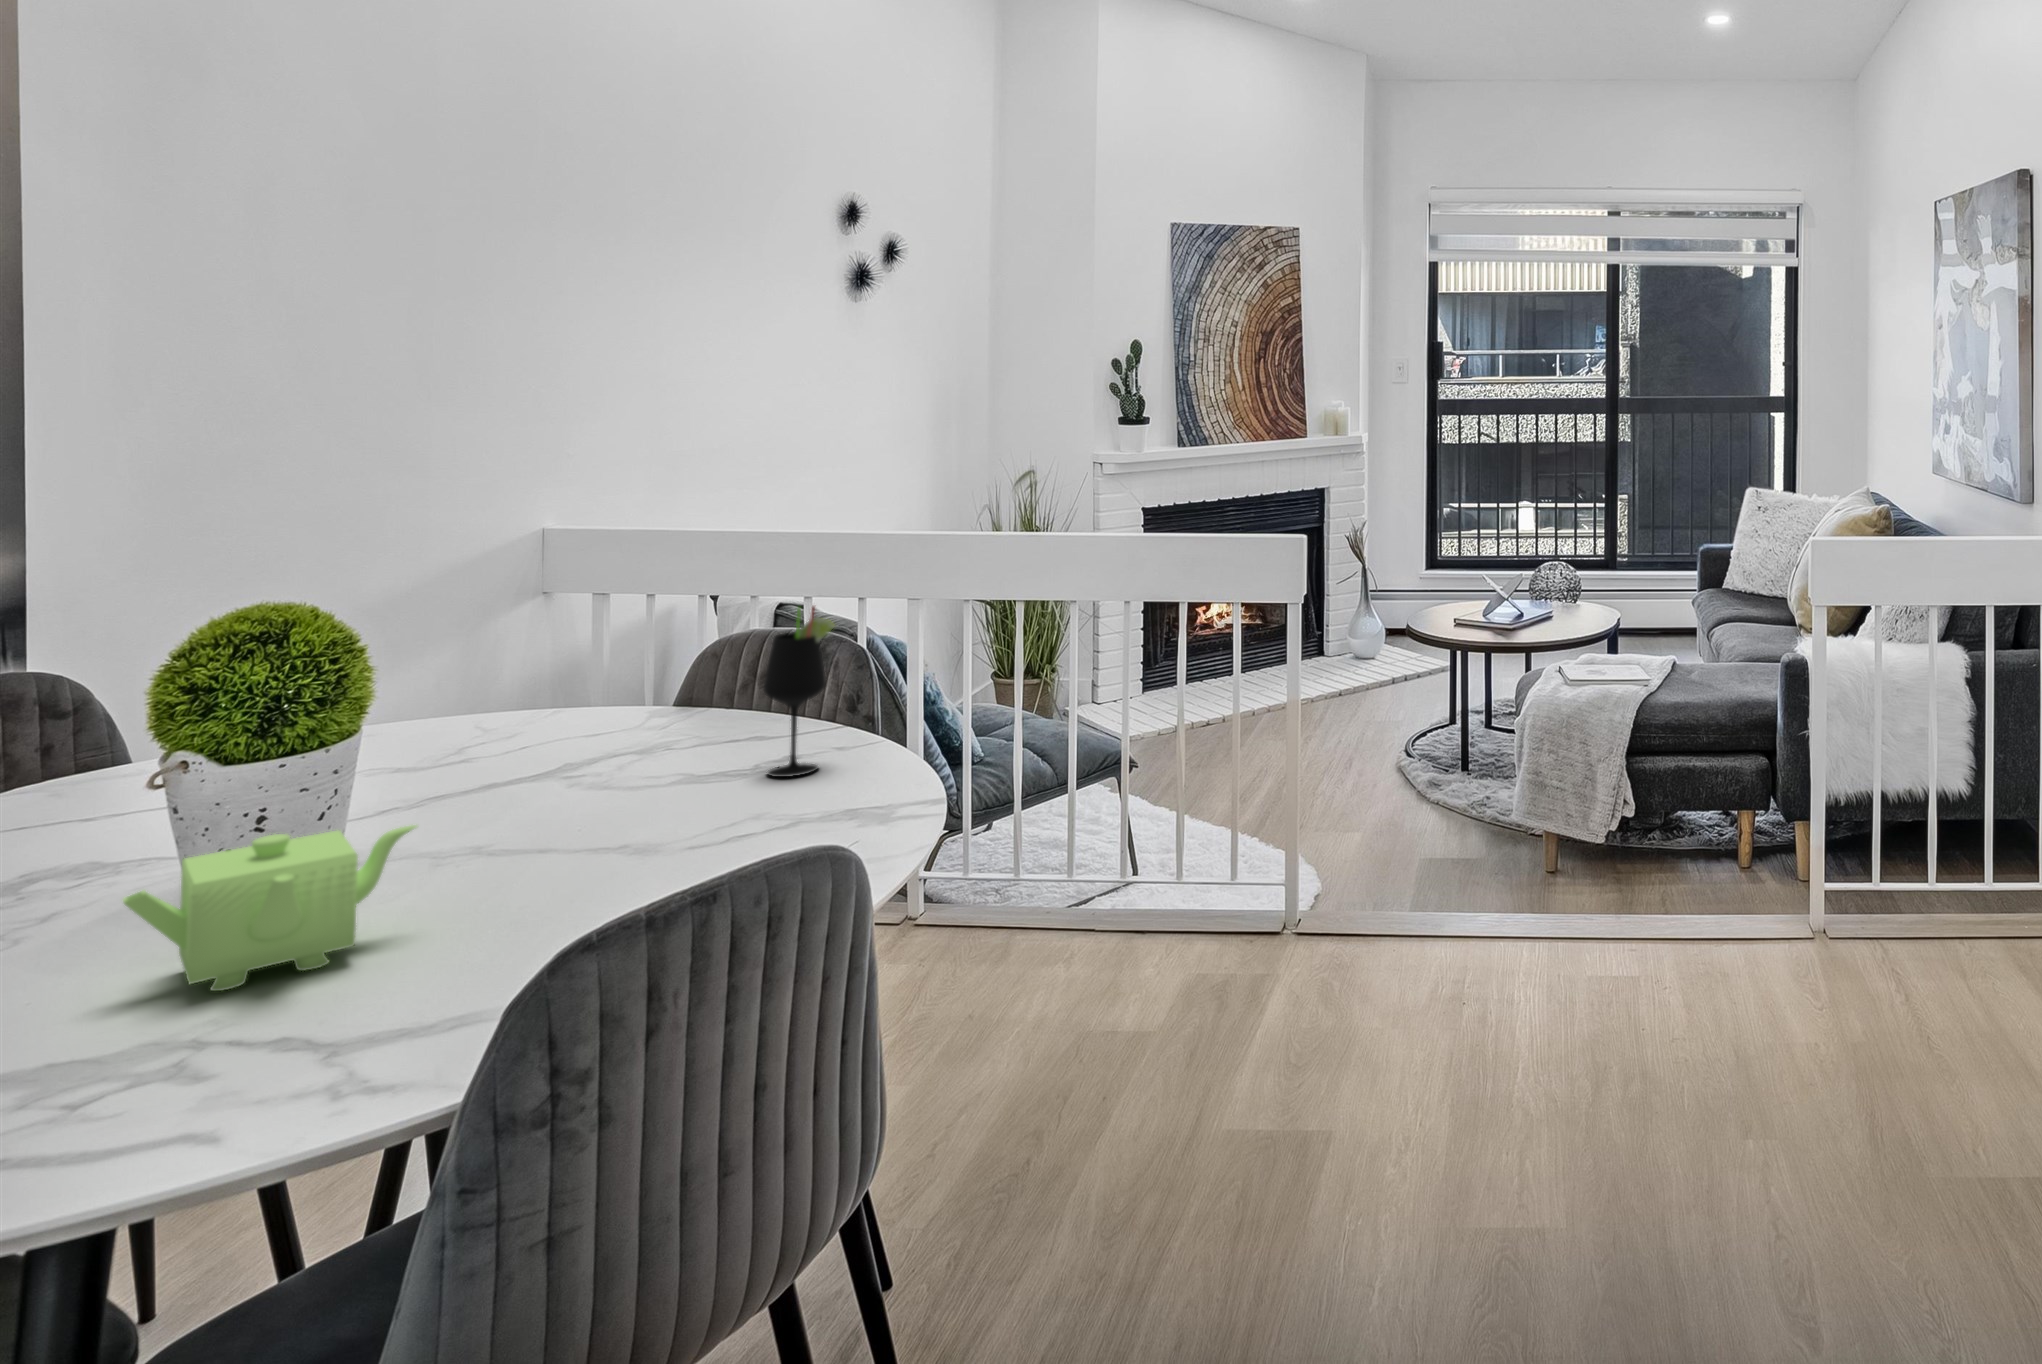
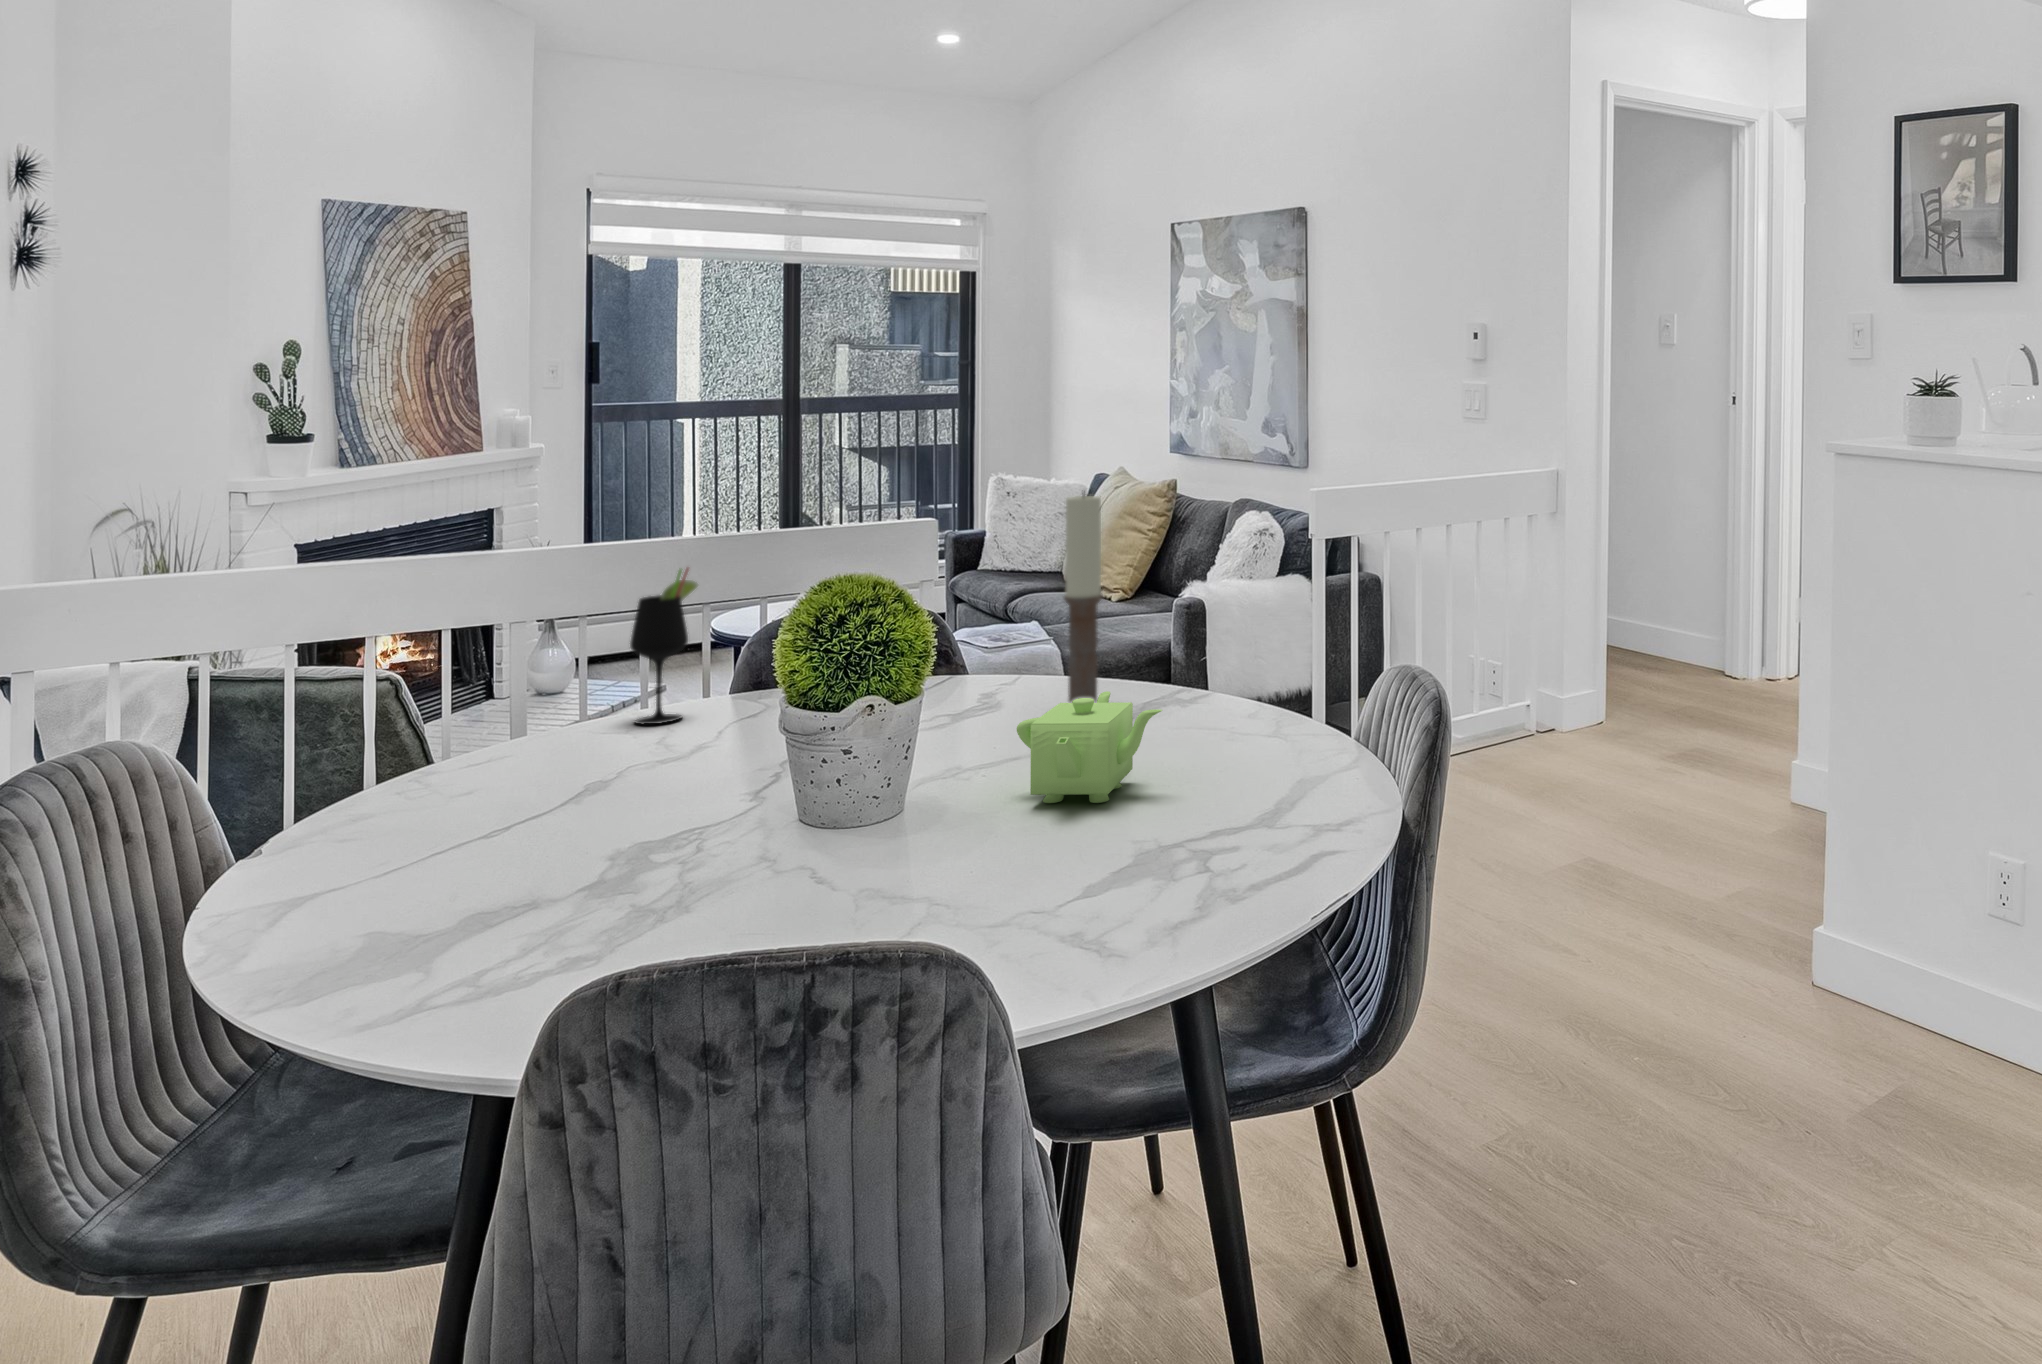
candle: none [694,539,753,828] -> present [1064,495,1102,702]
wine glass: present [764,606,835,777] -> present [630,568,698,724]

